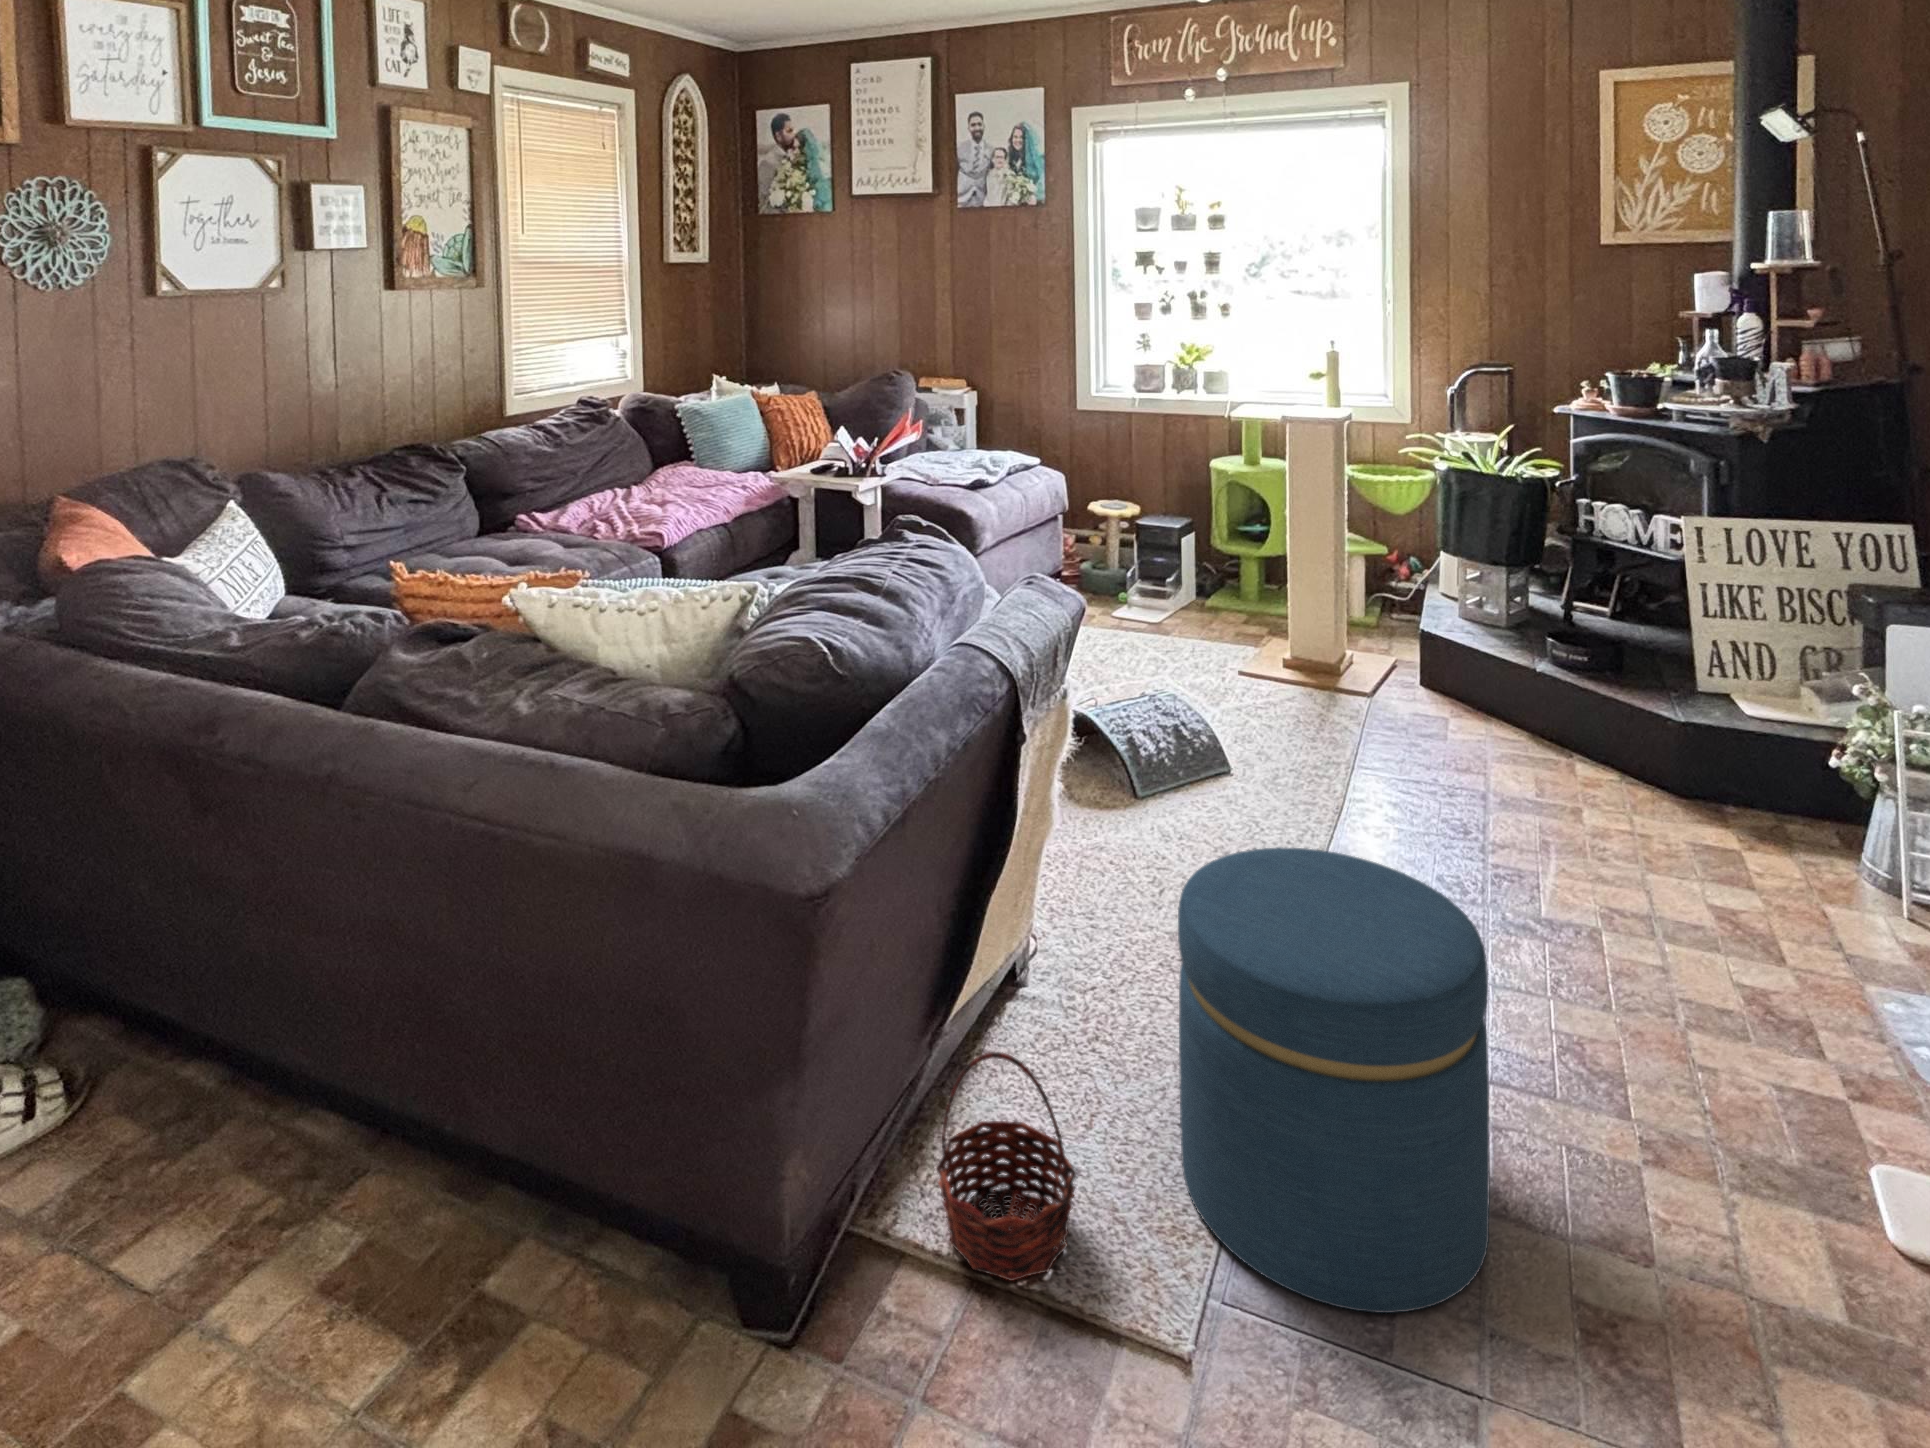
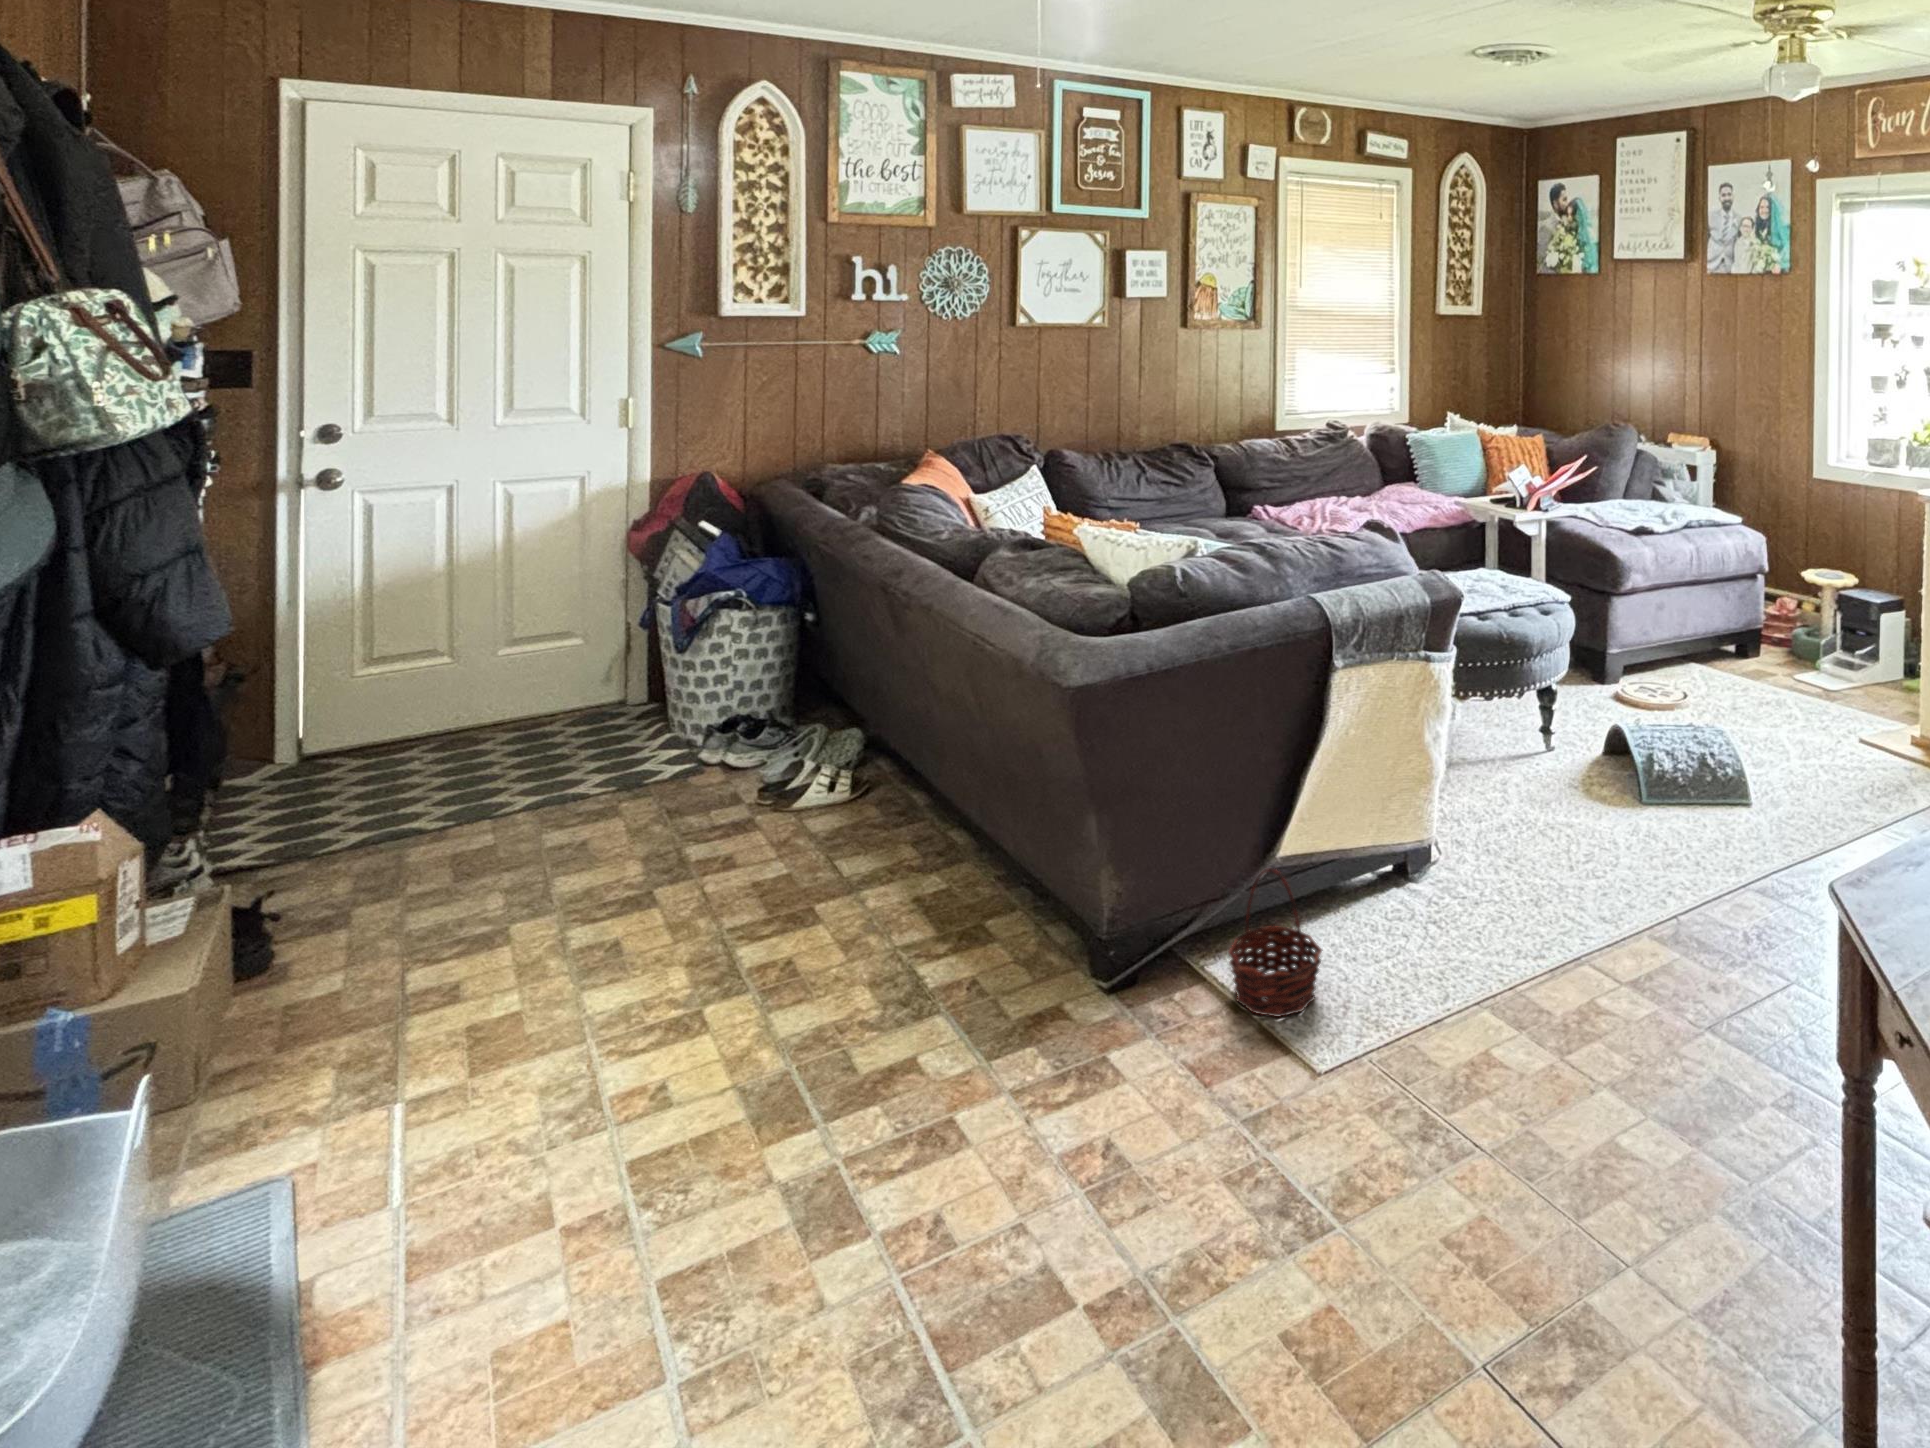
ottoman: present [1178,847,1490,1313] -> none [1399,794,1619,1117]

